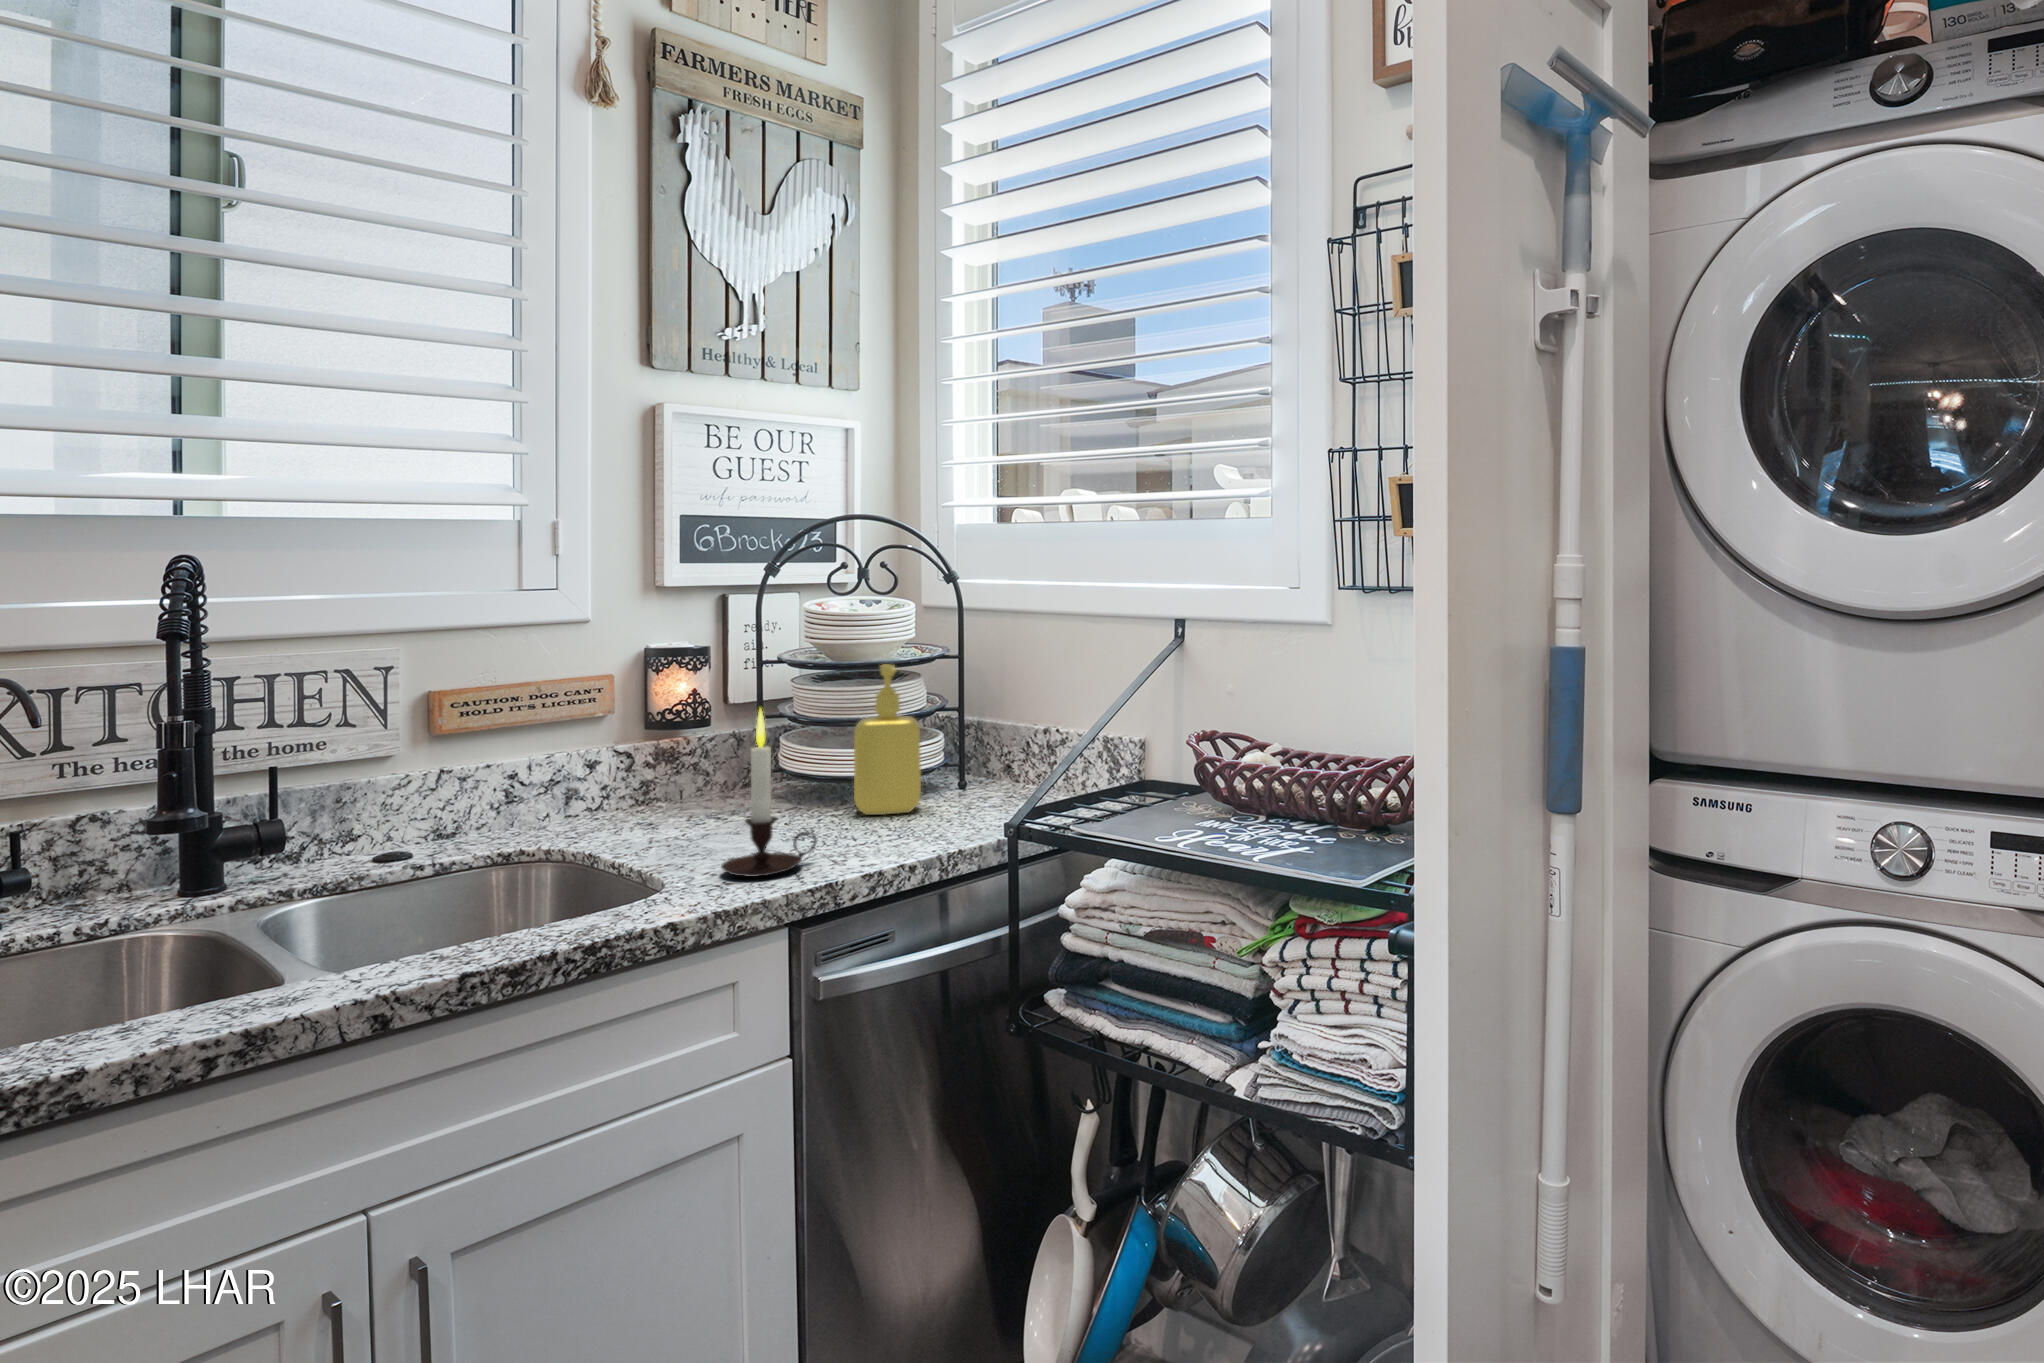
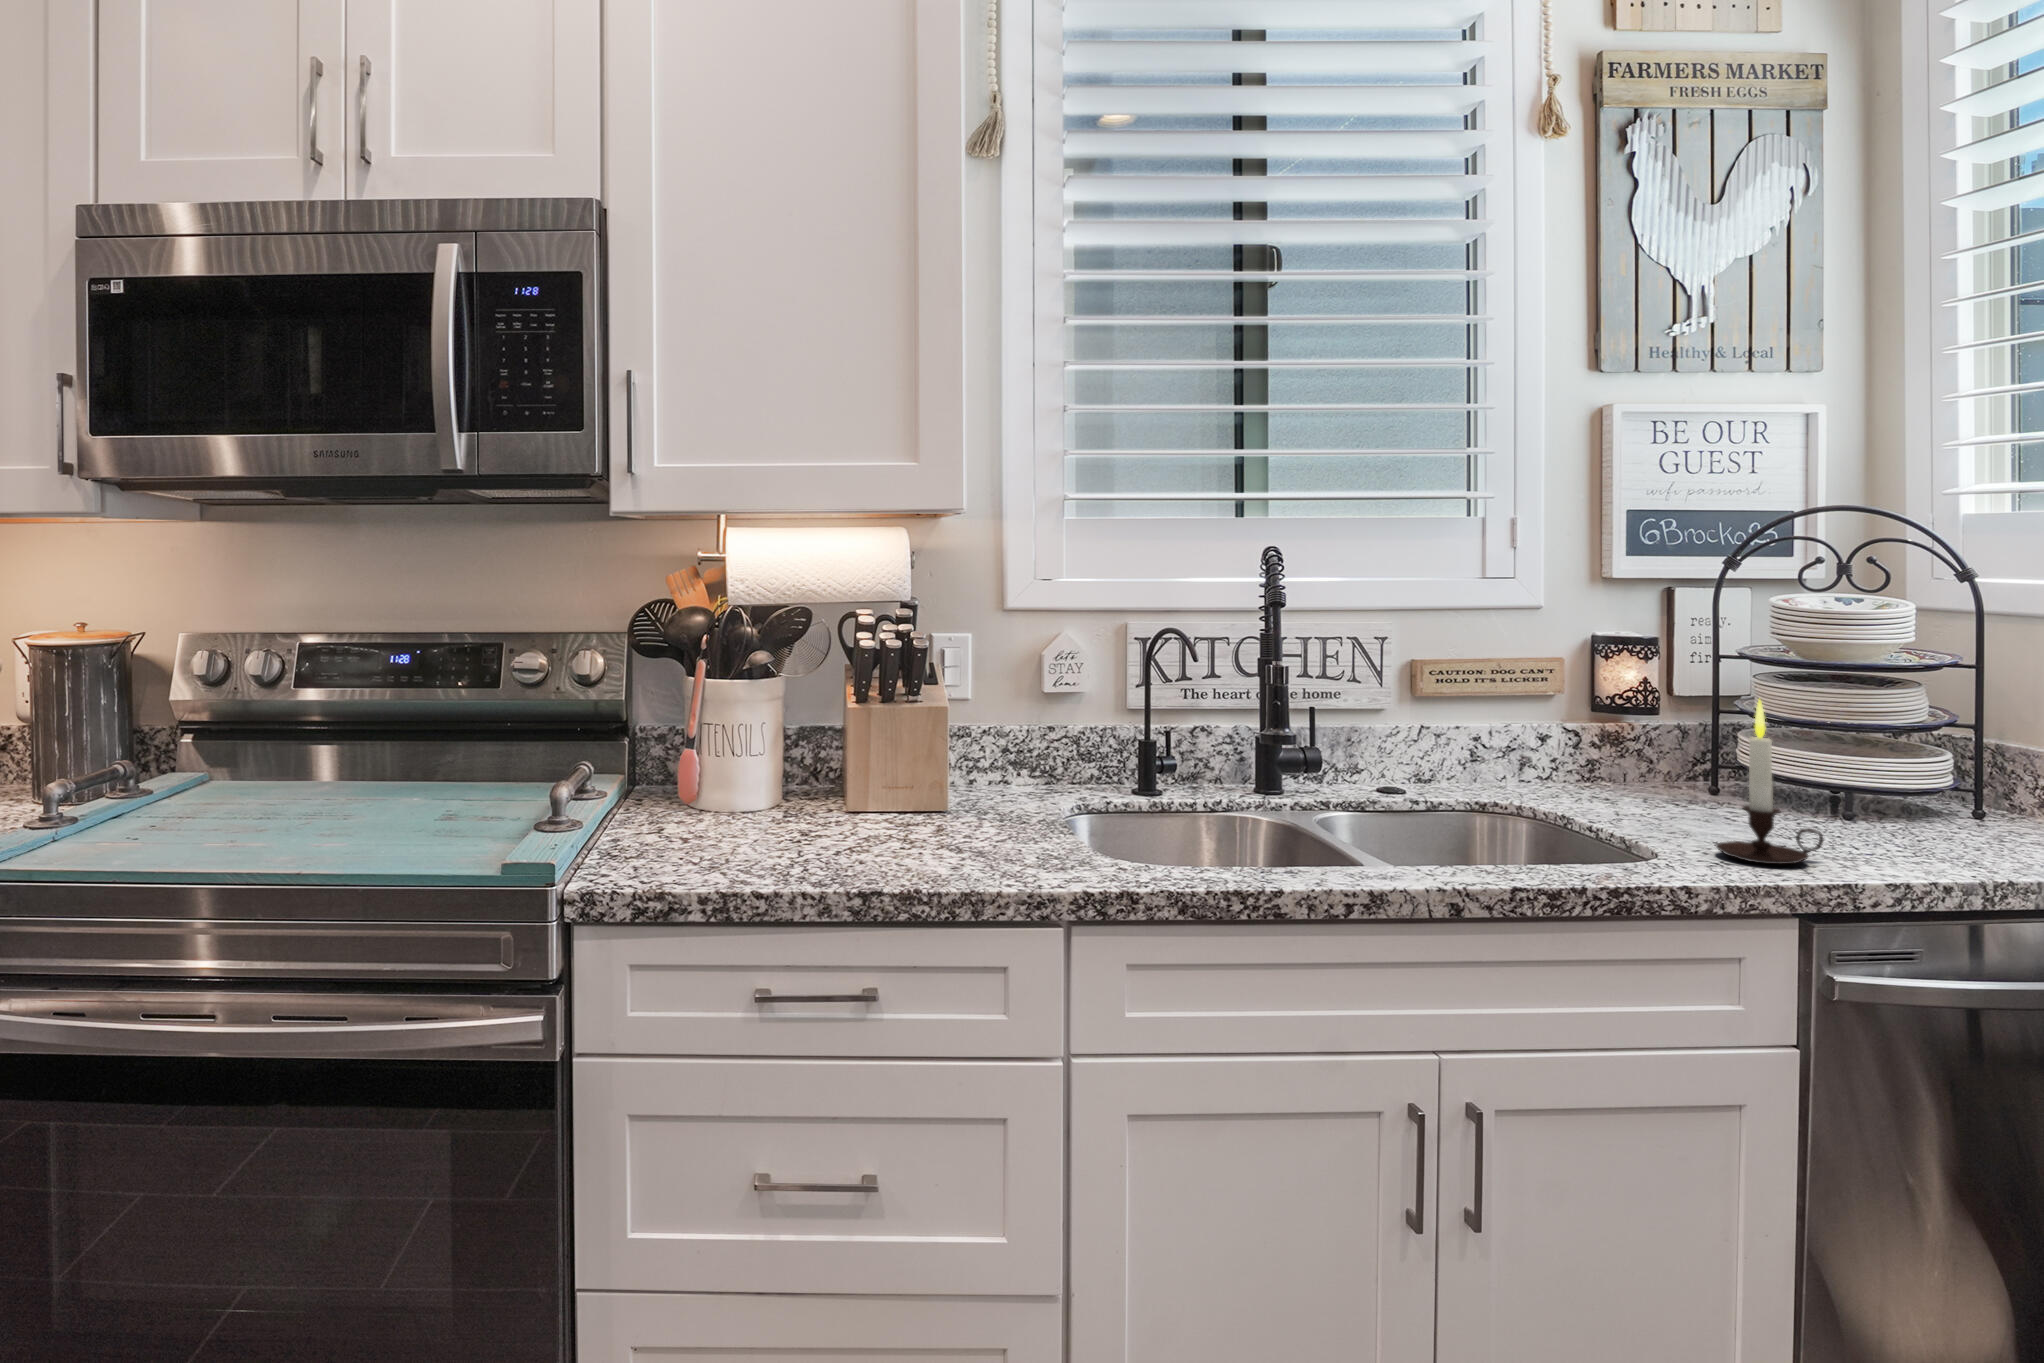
soap dispenser: present [854,664,921,815] -> none [1843,668,1936,832]

